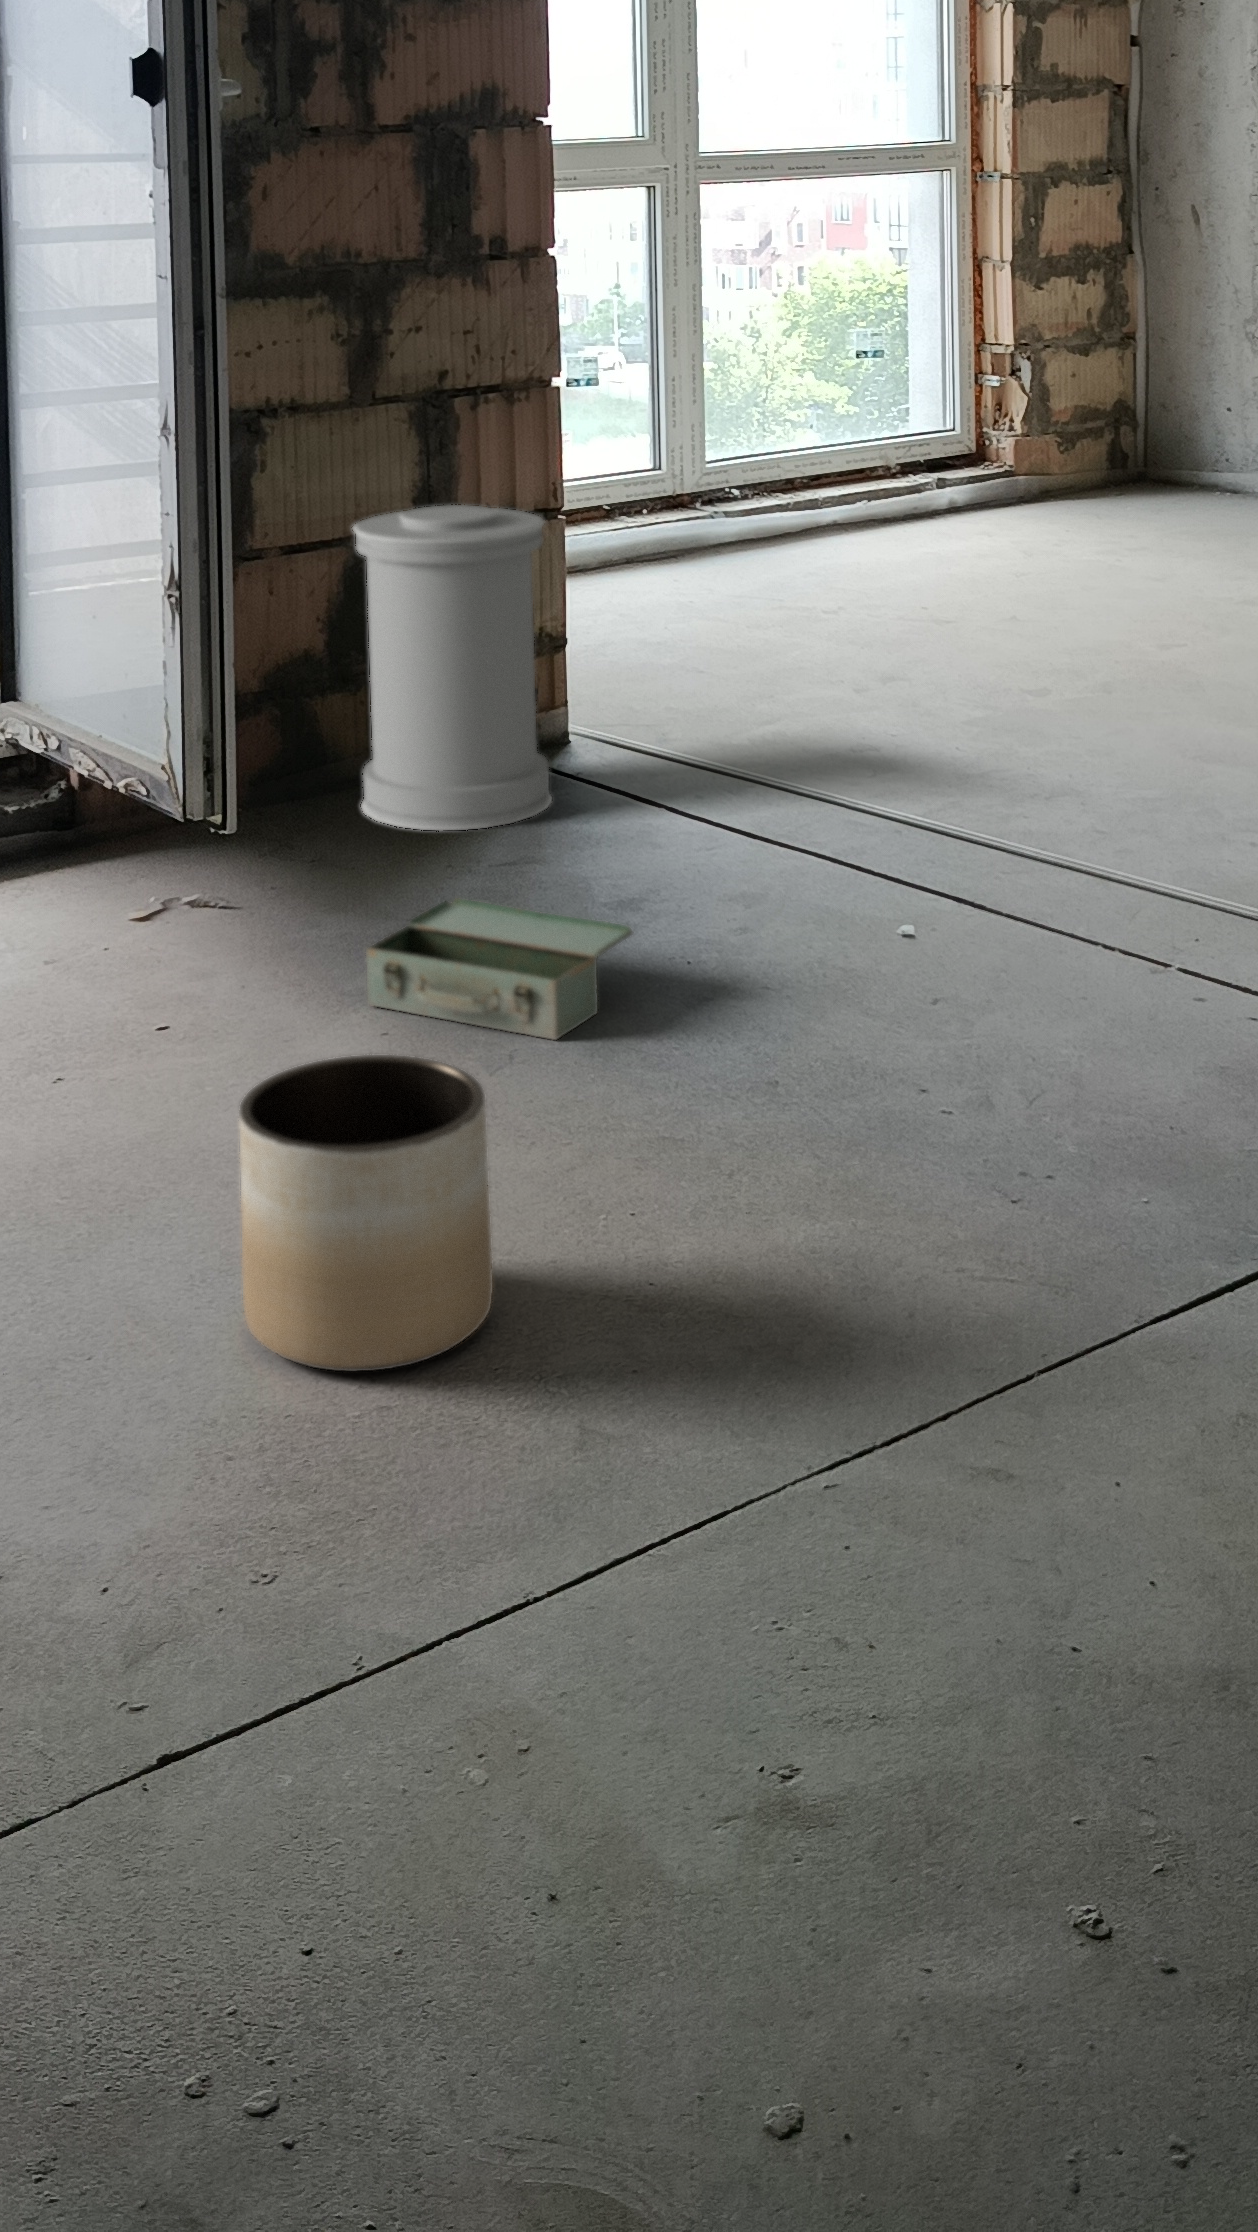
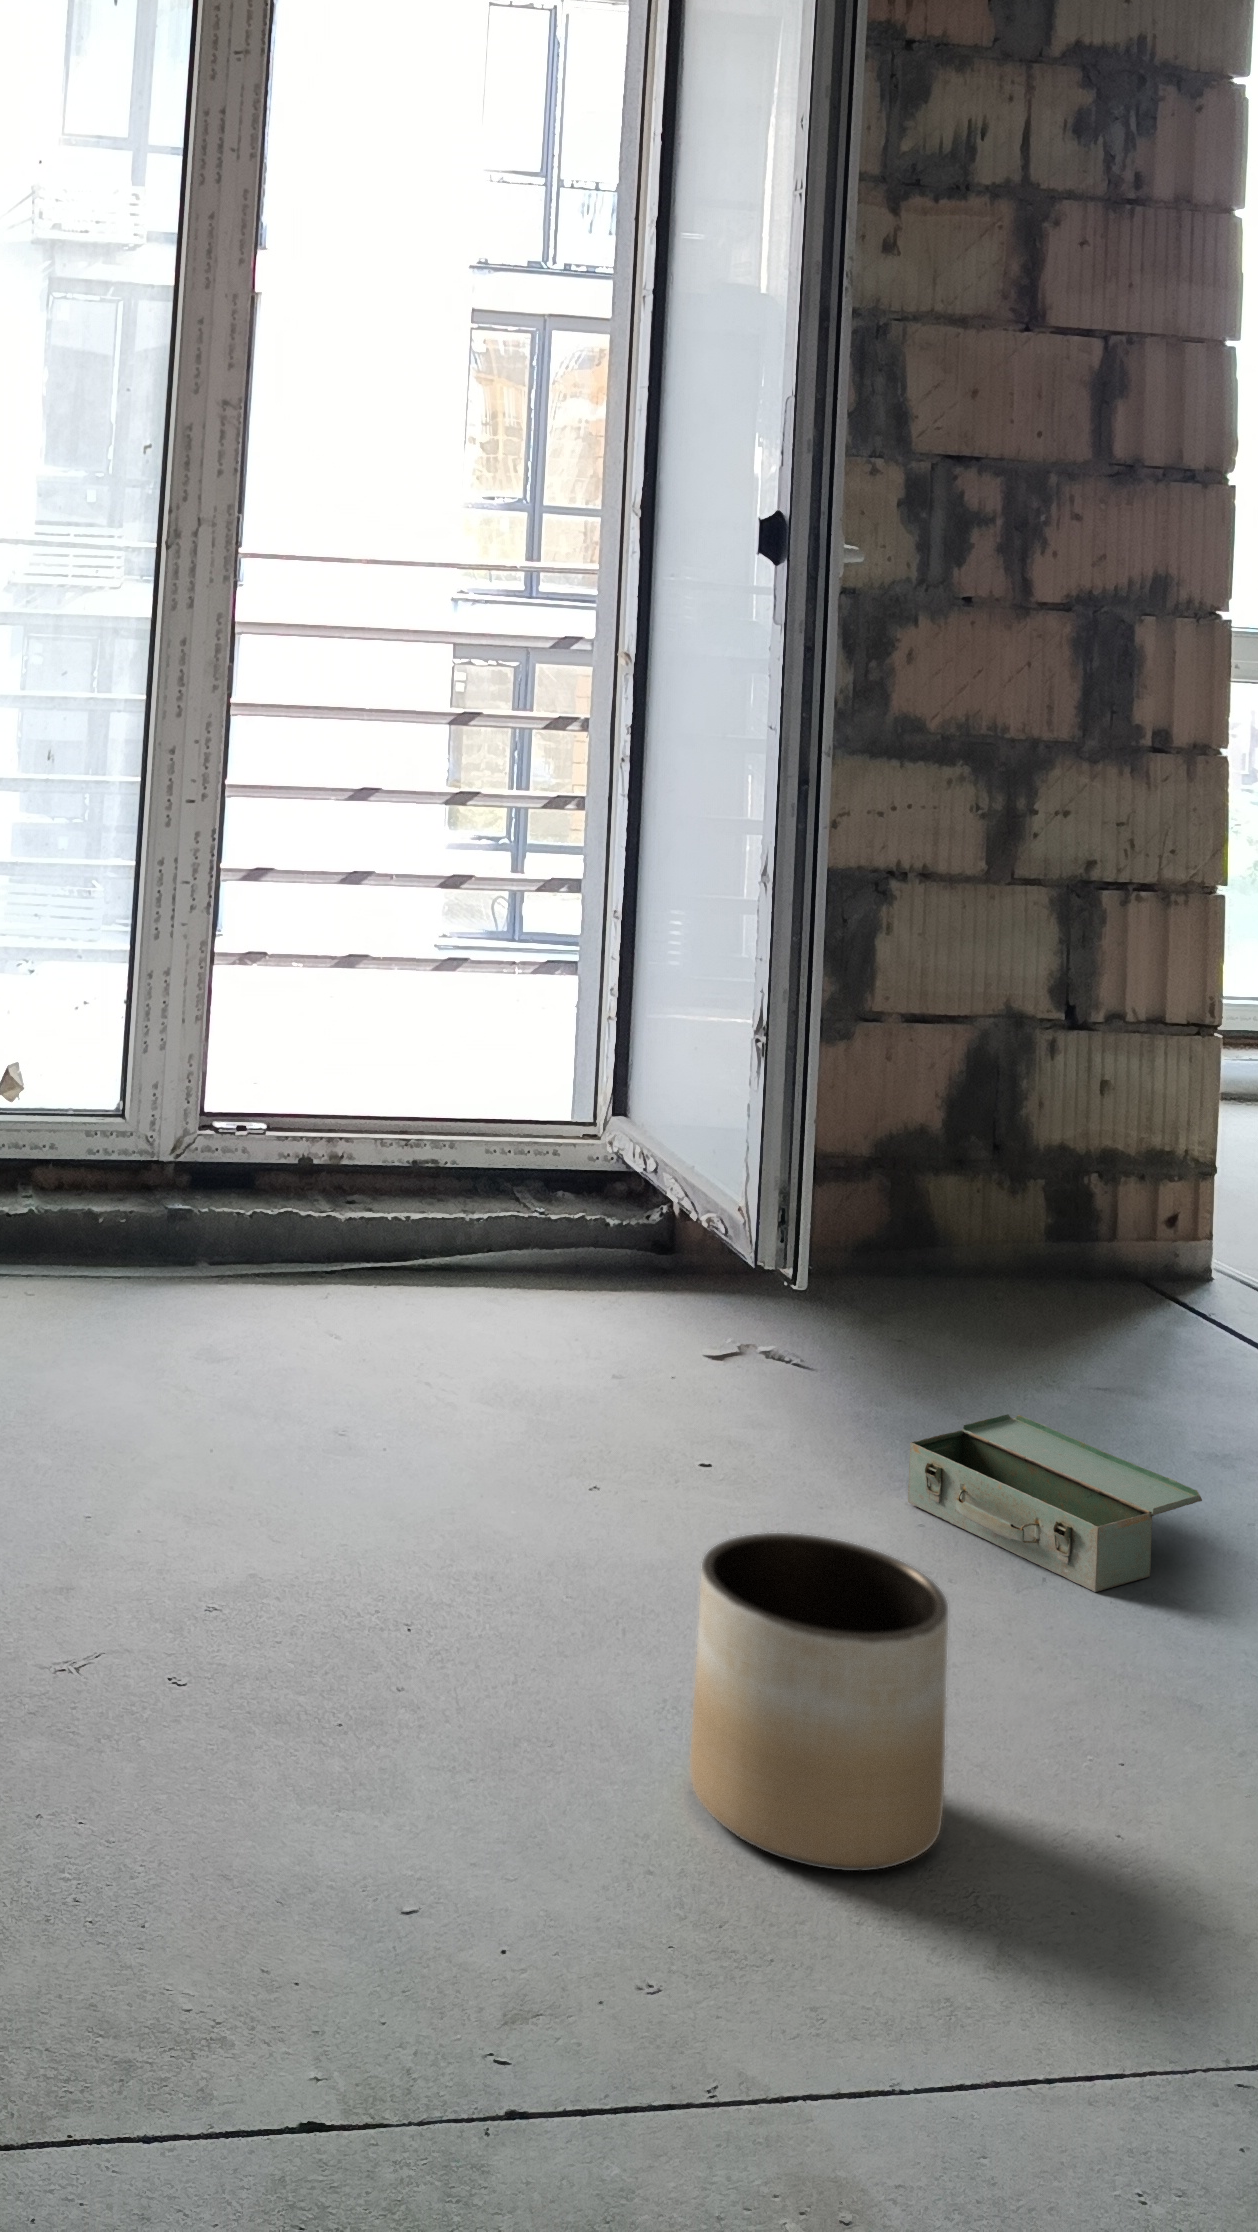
trash can: present [353,505,552,831] -> none [963,999,1182,1353]

